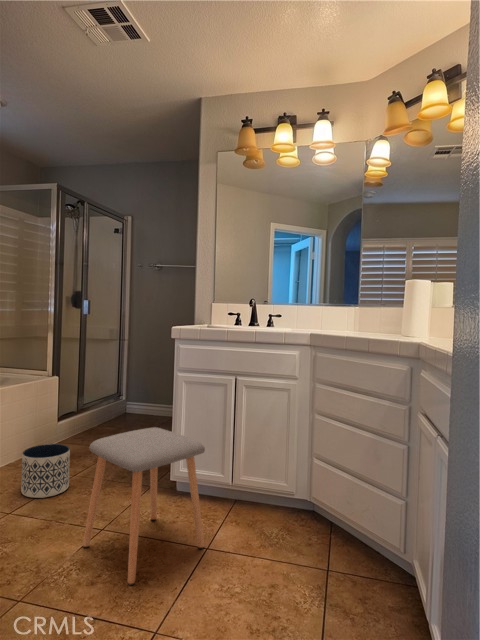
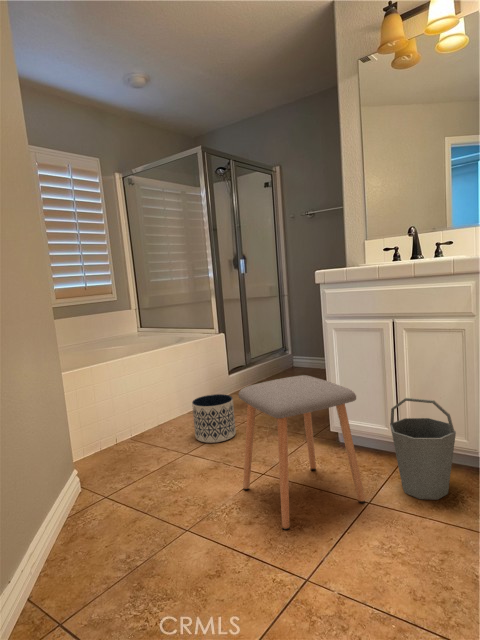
bucket: none [228,449,281,540] -> present [390,398,456,500]

